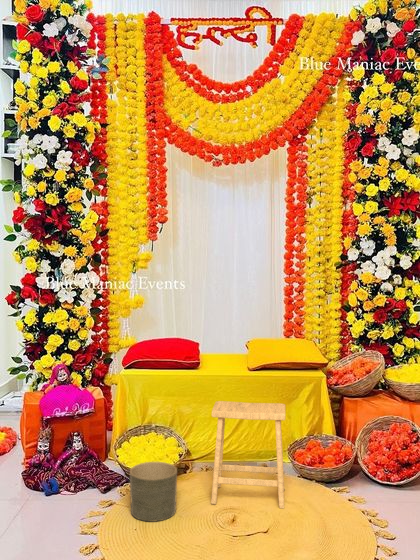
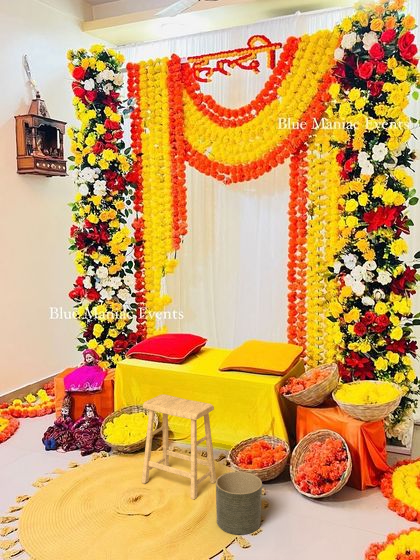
planter: present [130,462,177,522] -> present [216,472,262,535]

